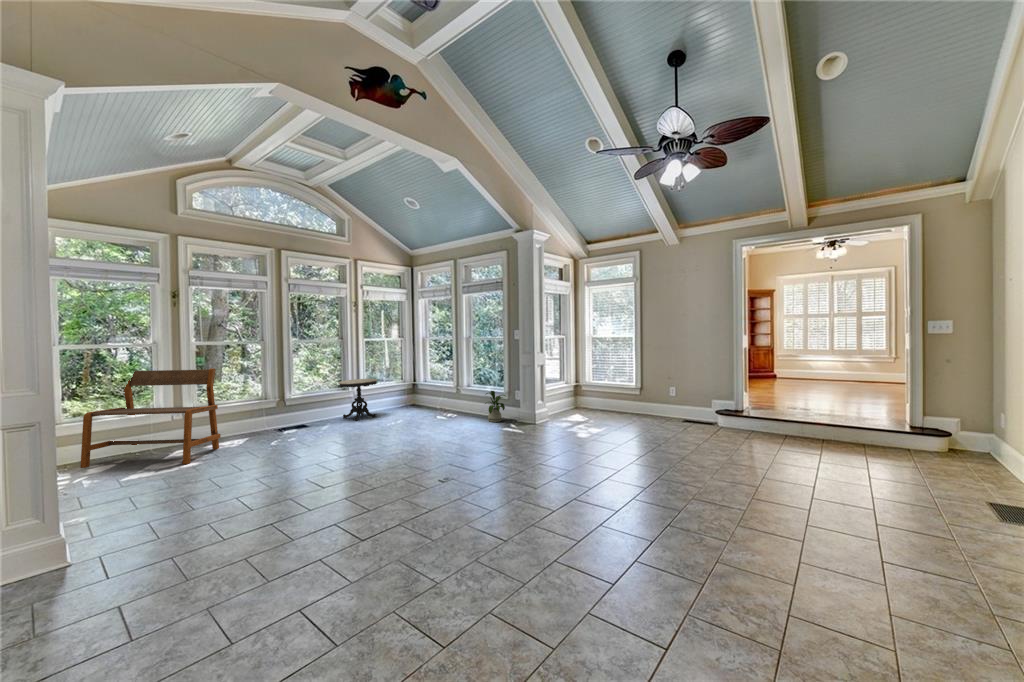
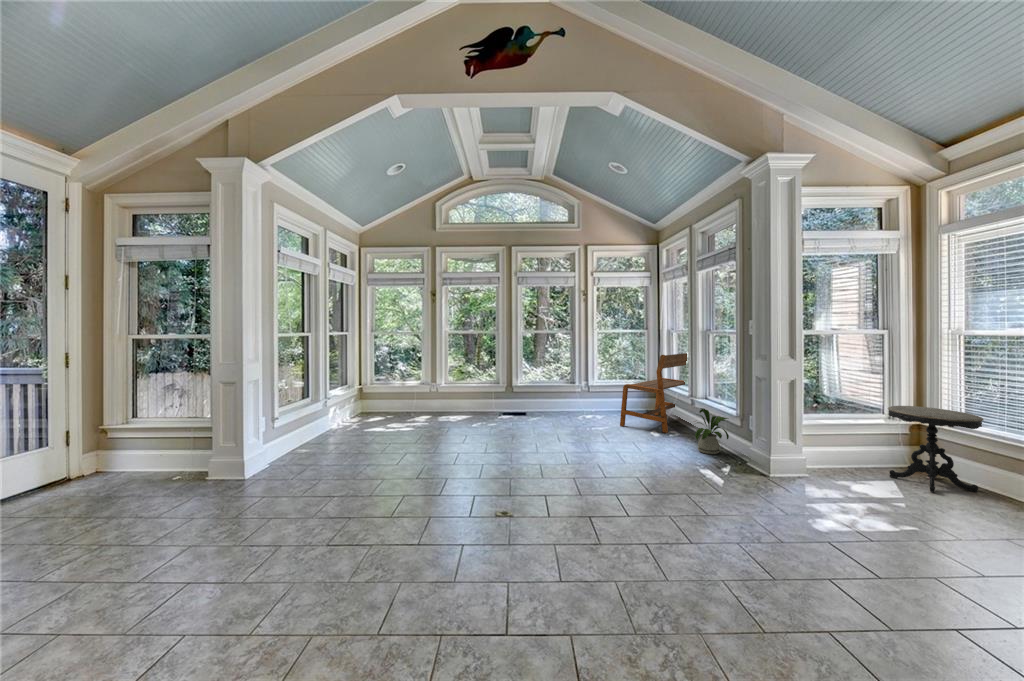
bench: present [80,368,221,468] -> present [620,353,687,433]
side table: present [339,379,377,421] -> present [888,406,984,493]

